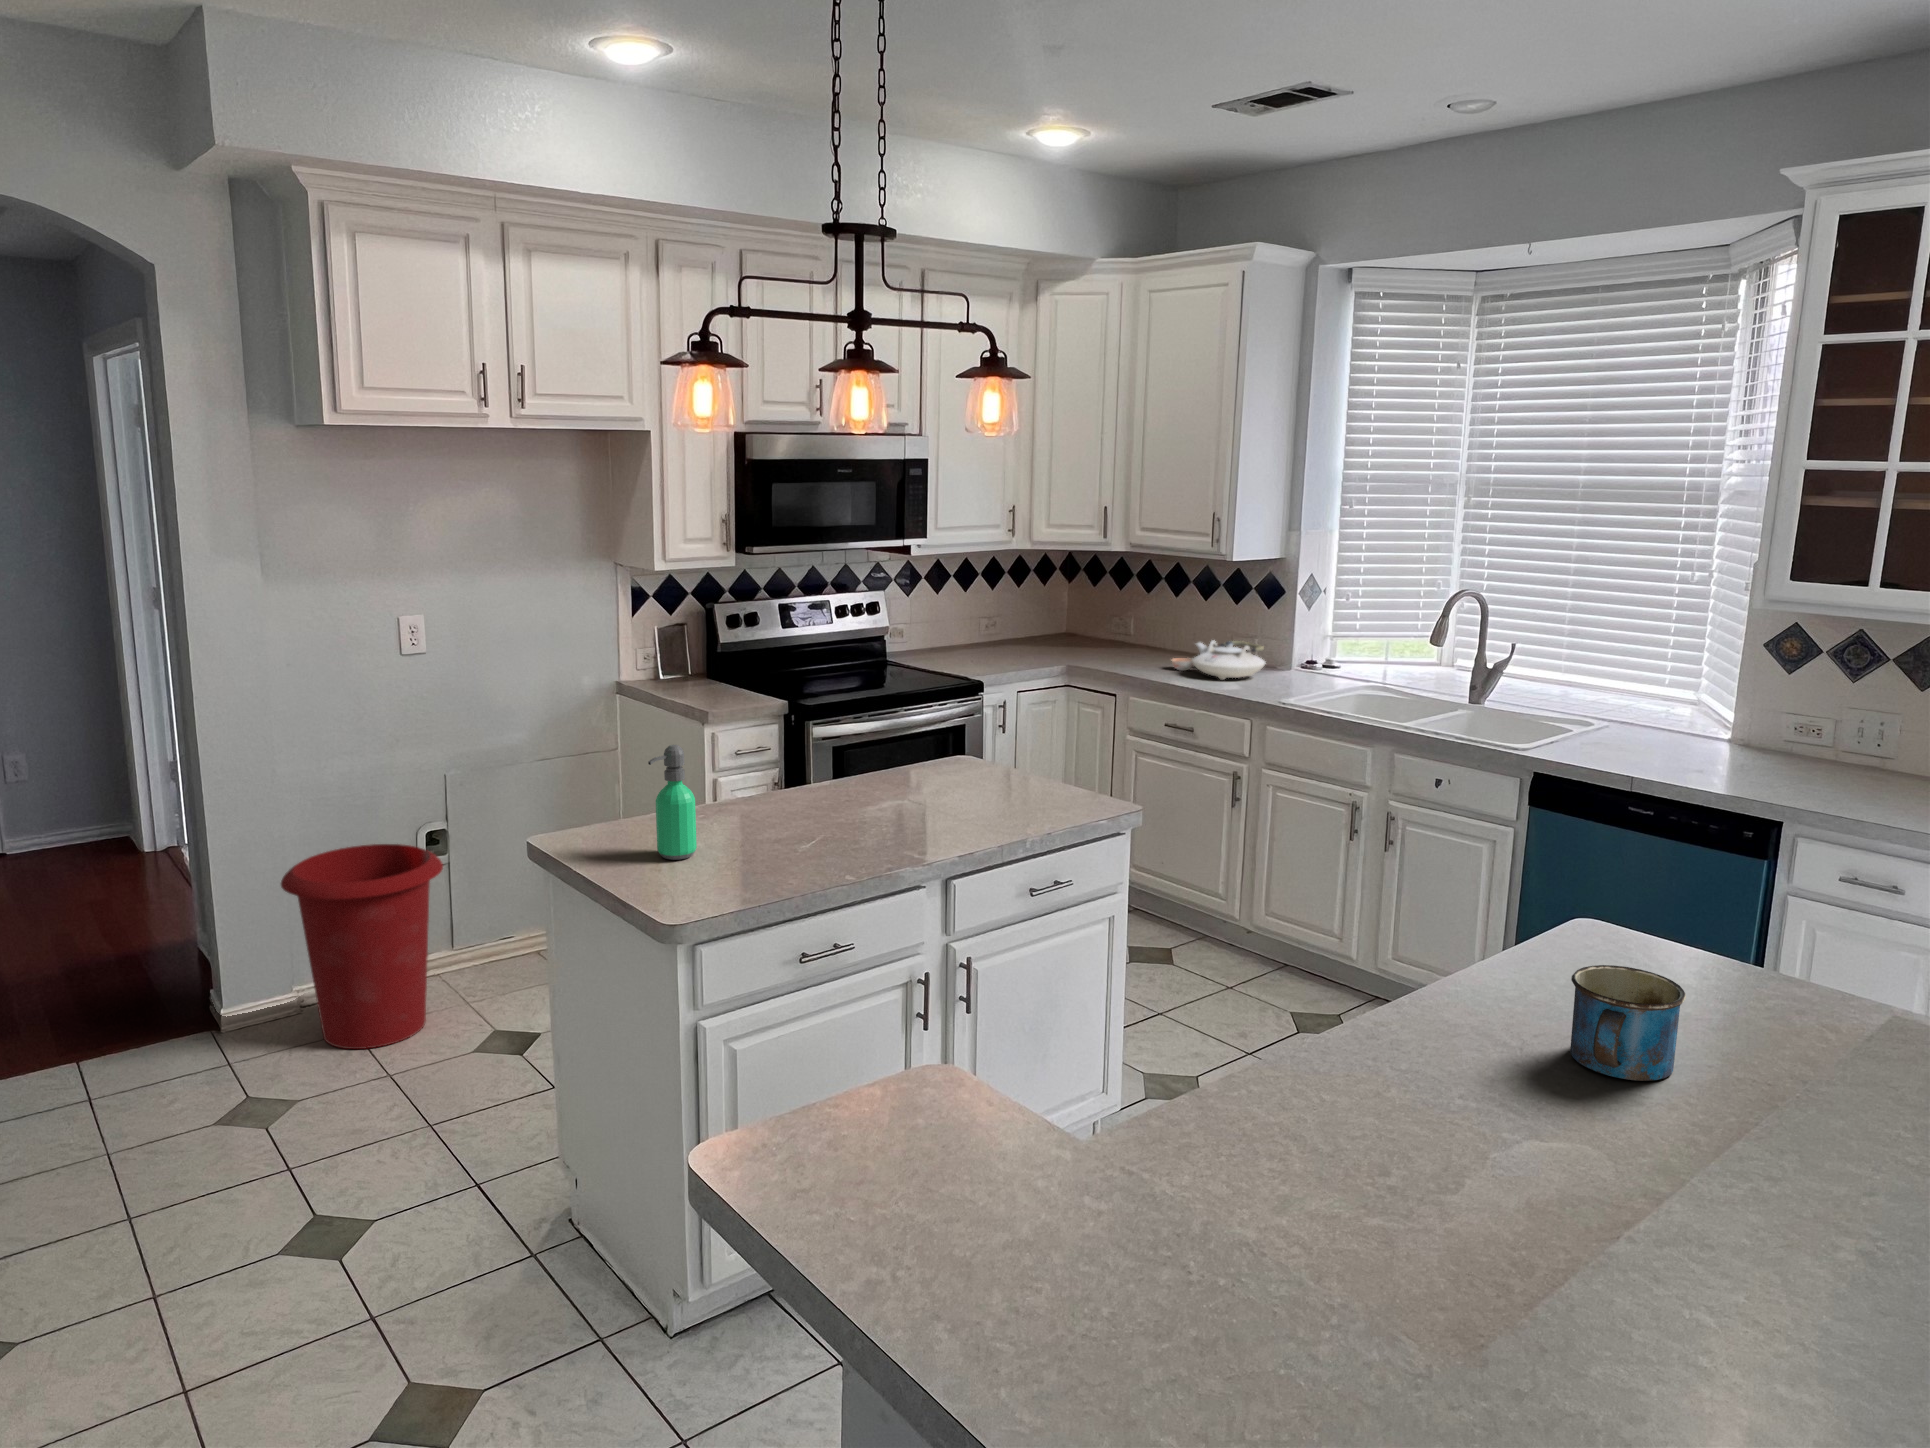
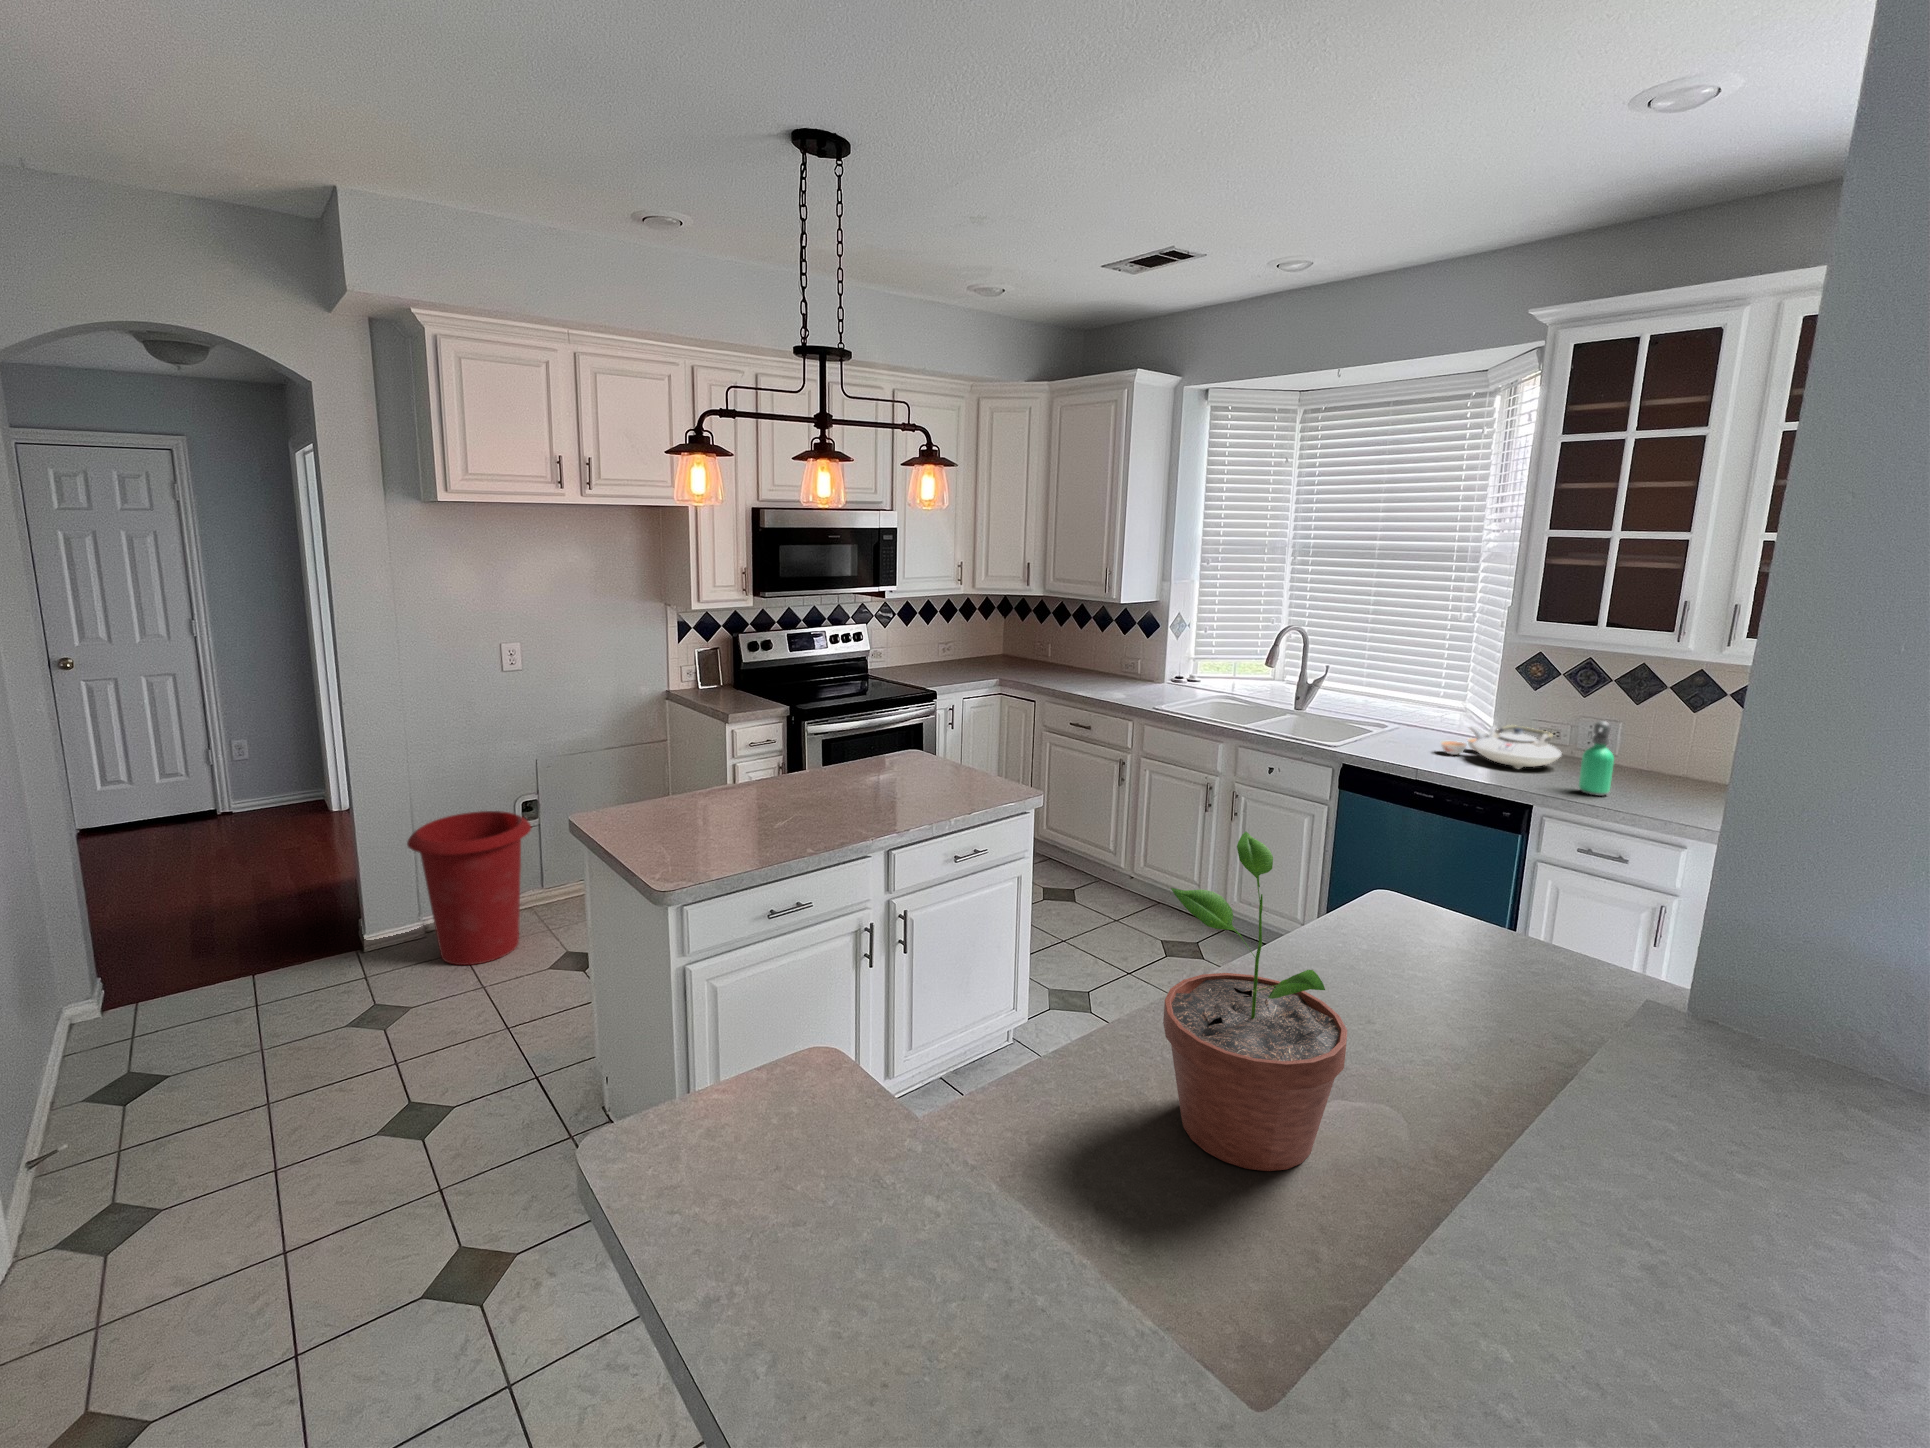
teapot: present [1171,641,1265,680] -> present [1441,725,1561,769]
soap dispenser: present [648,745,697,860] -> present [1579,721,1614,796]
potted plant: none [1314,812,1518,1179] -> present [1163,832,1347,1171]
mug: present [1570,965,1686,1081] -> none [1387,955,1490,1062]

